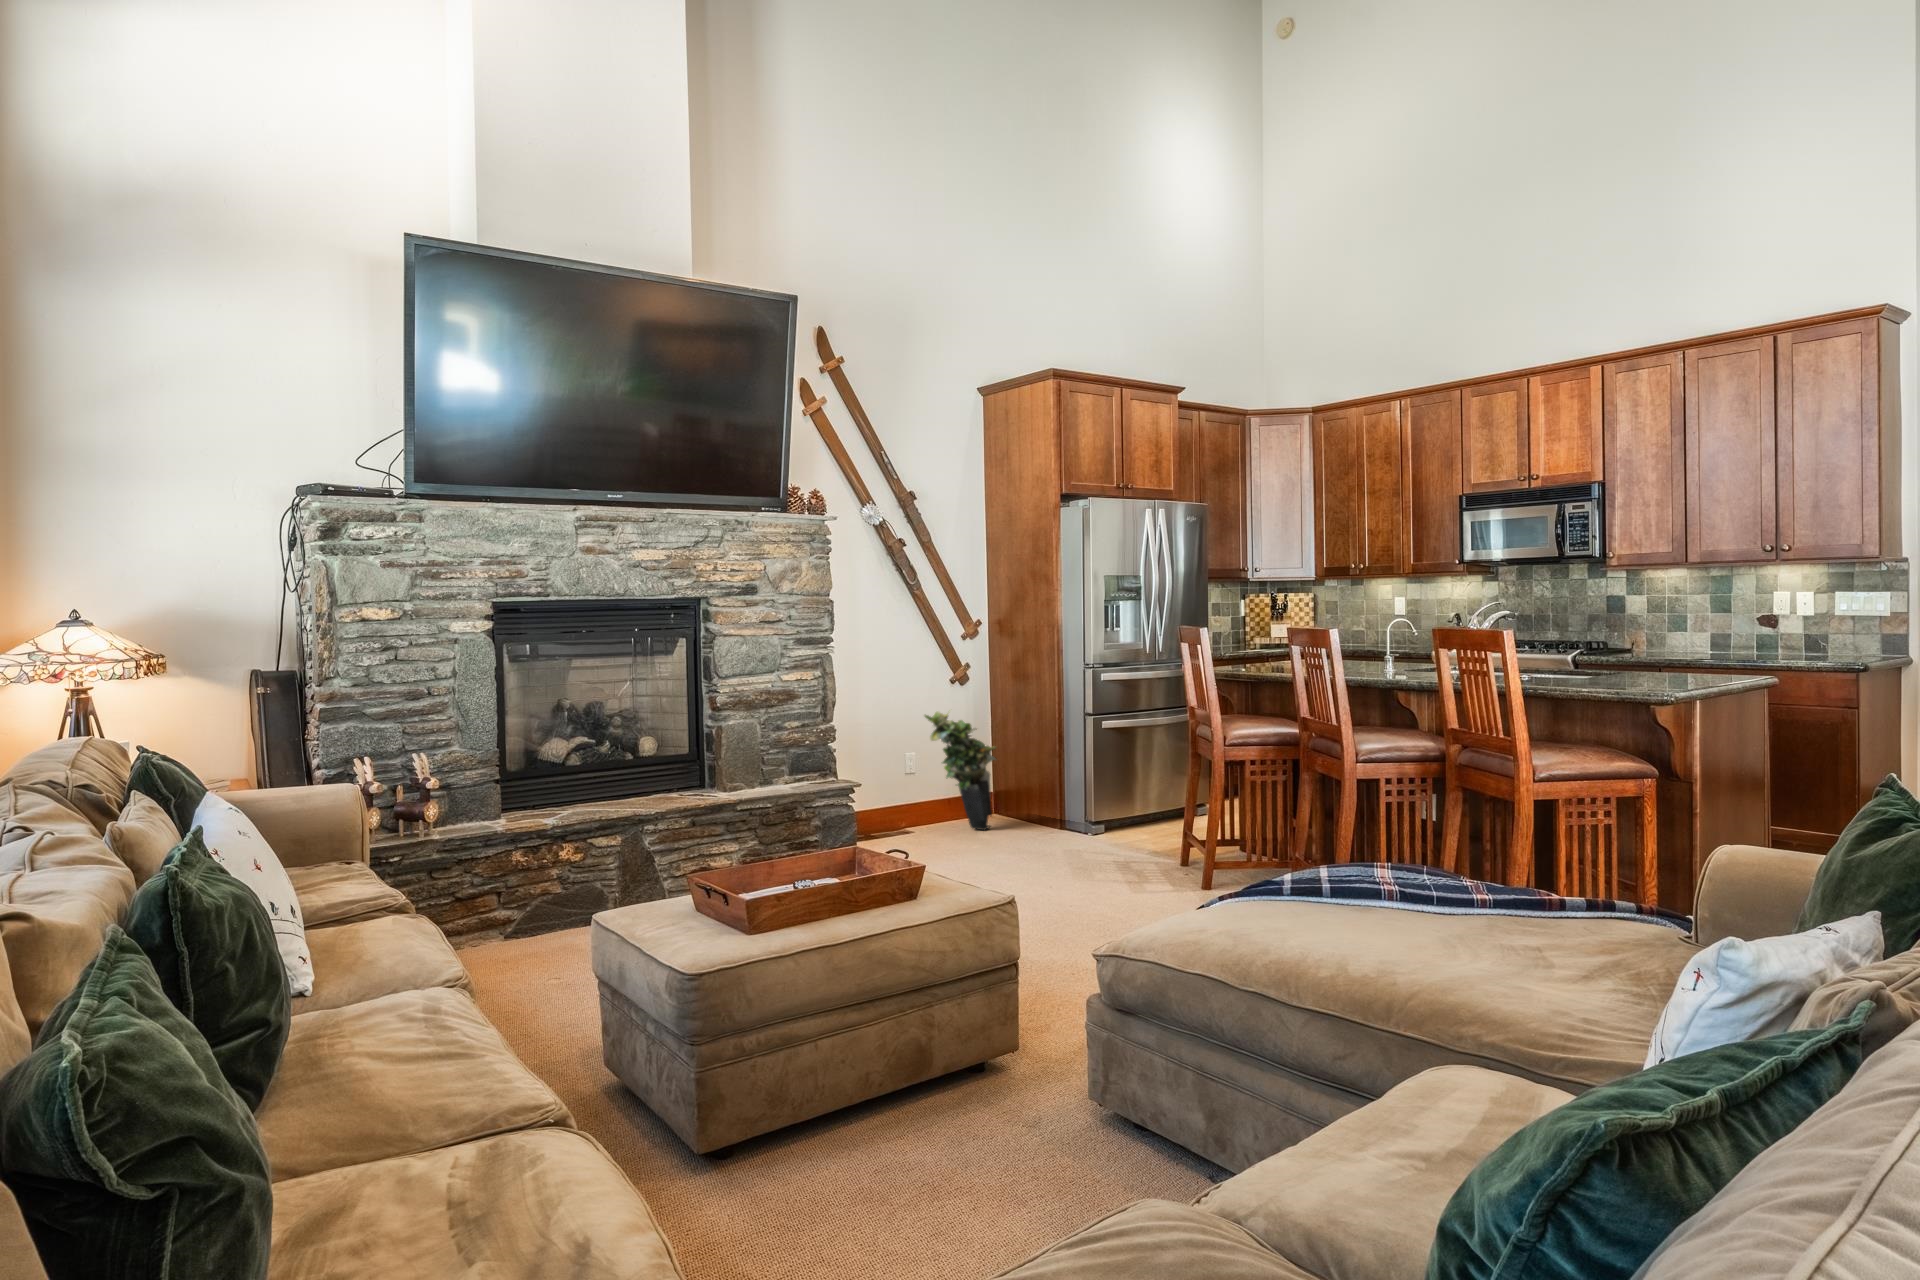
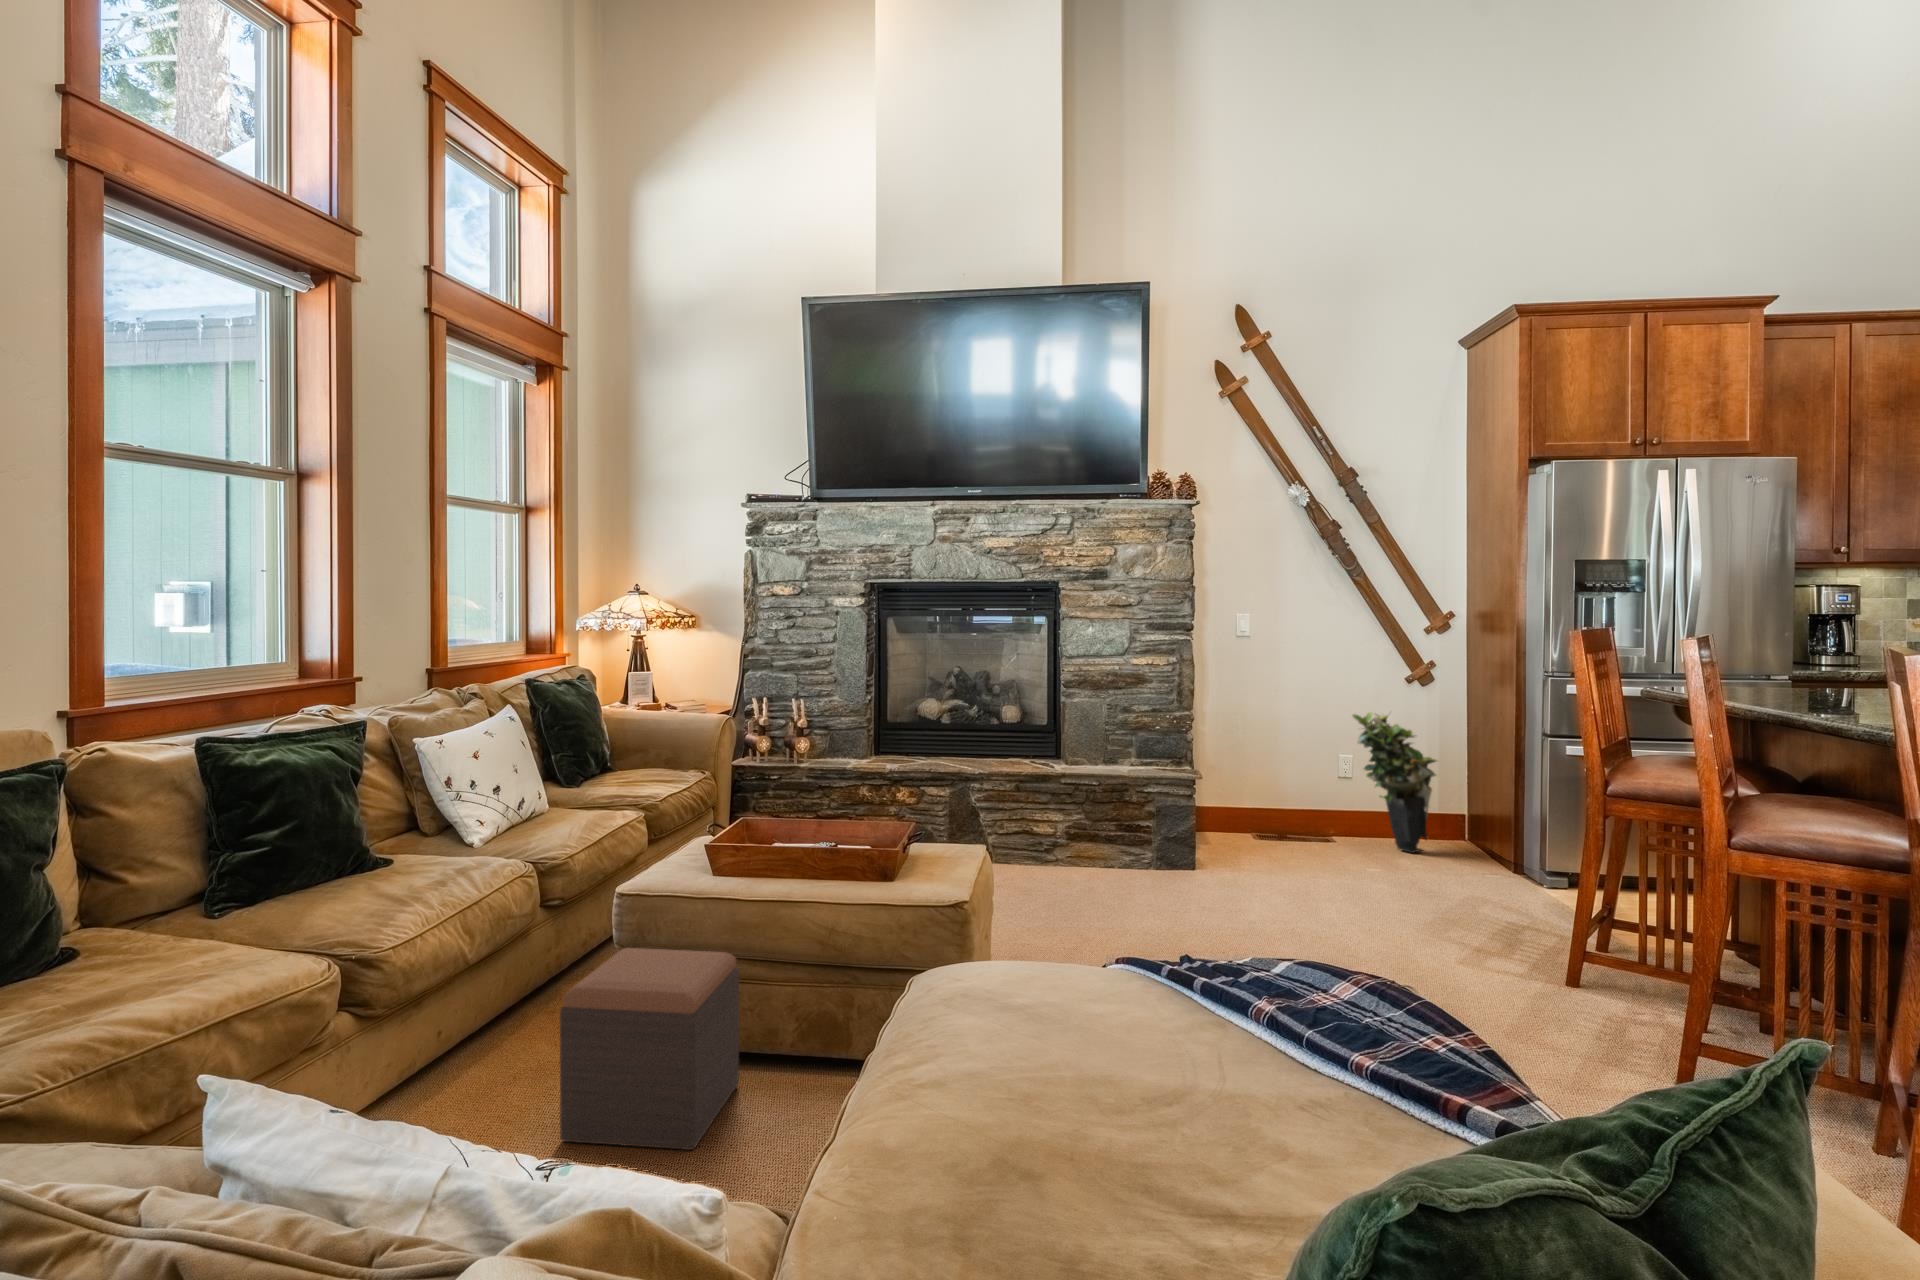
footstool: none [770,991,963,1220] -> present [560,948,739,1150]

